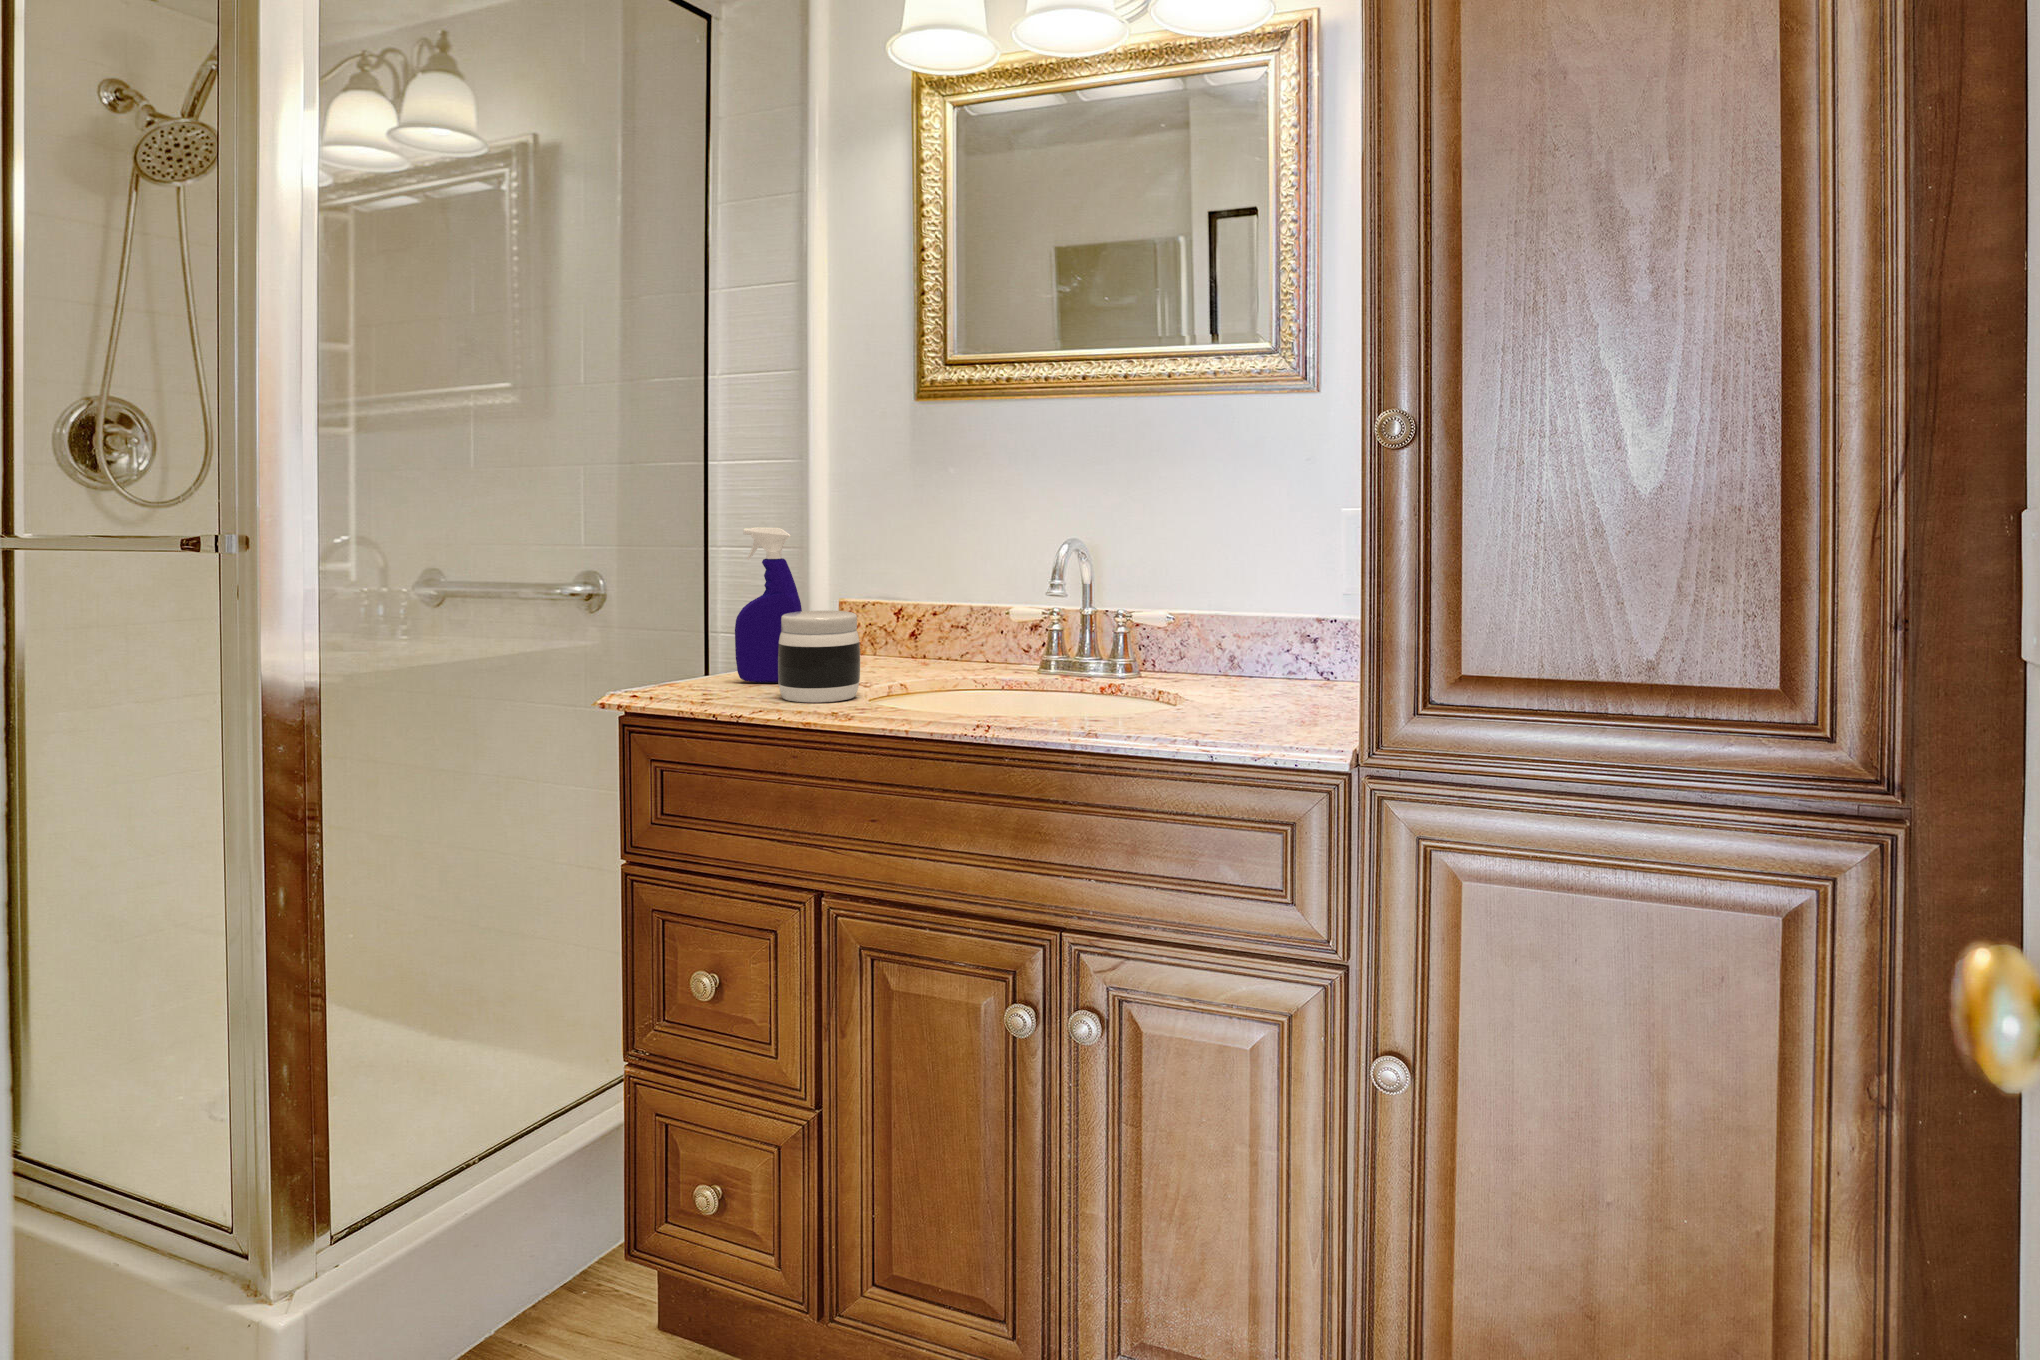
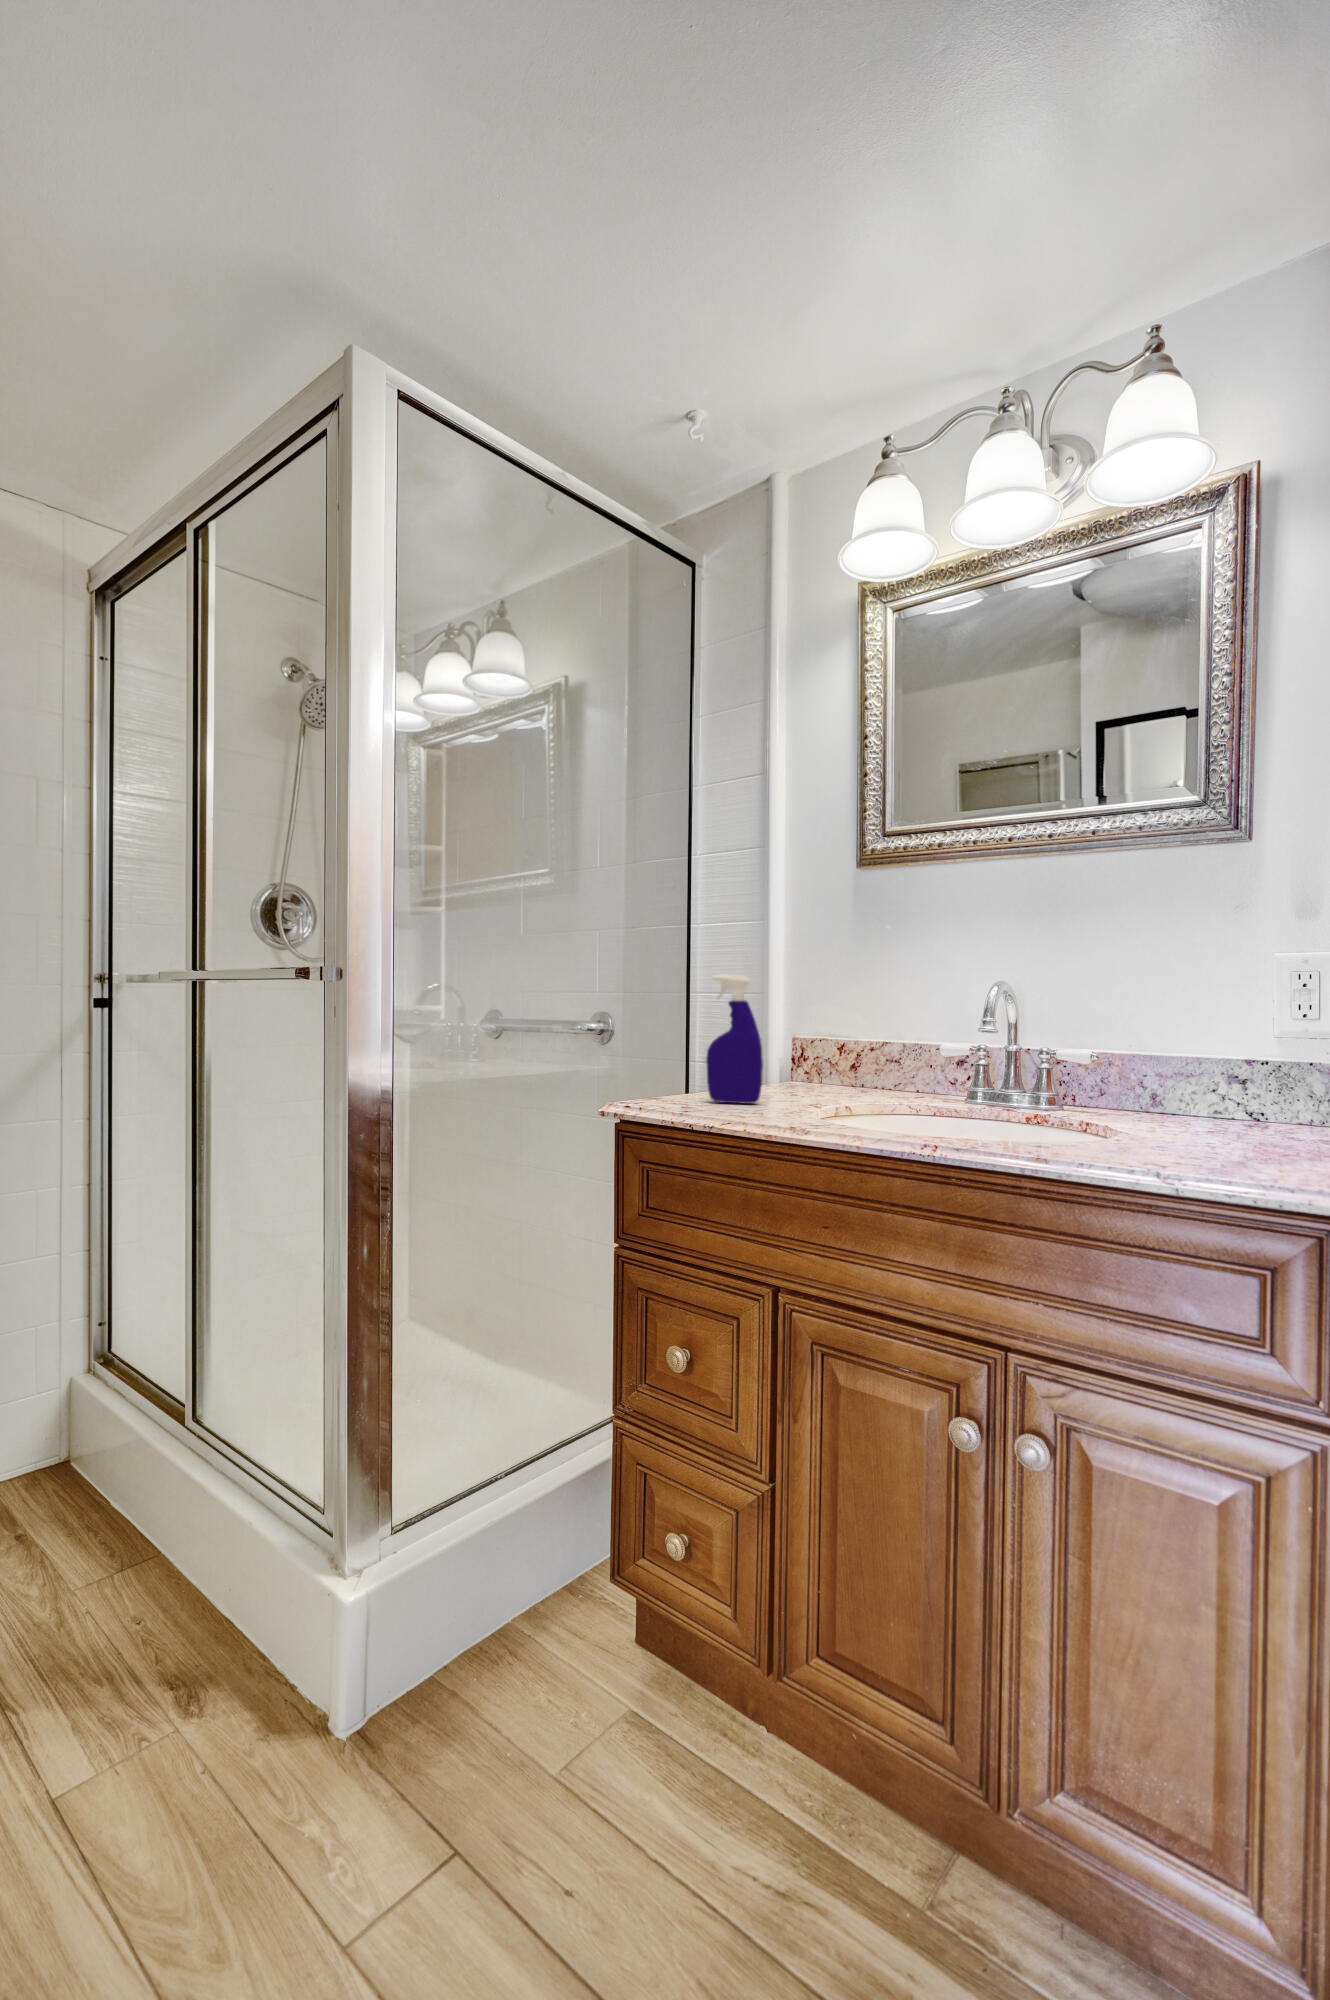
jar: present [778,611,860,703] -> none [743,1044,813,1121]

